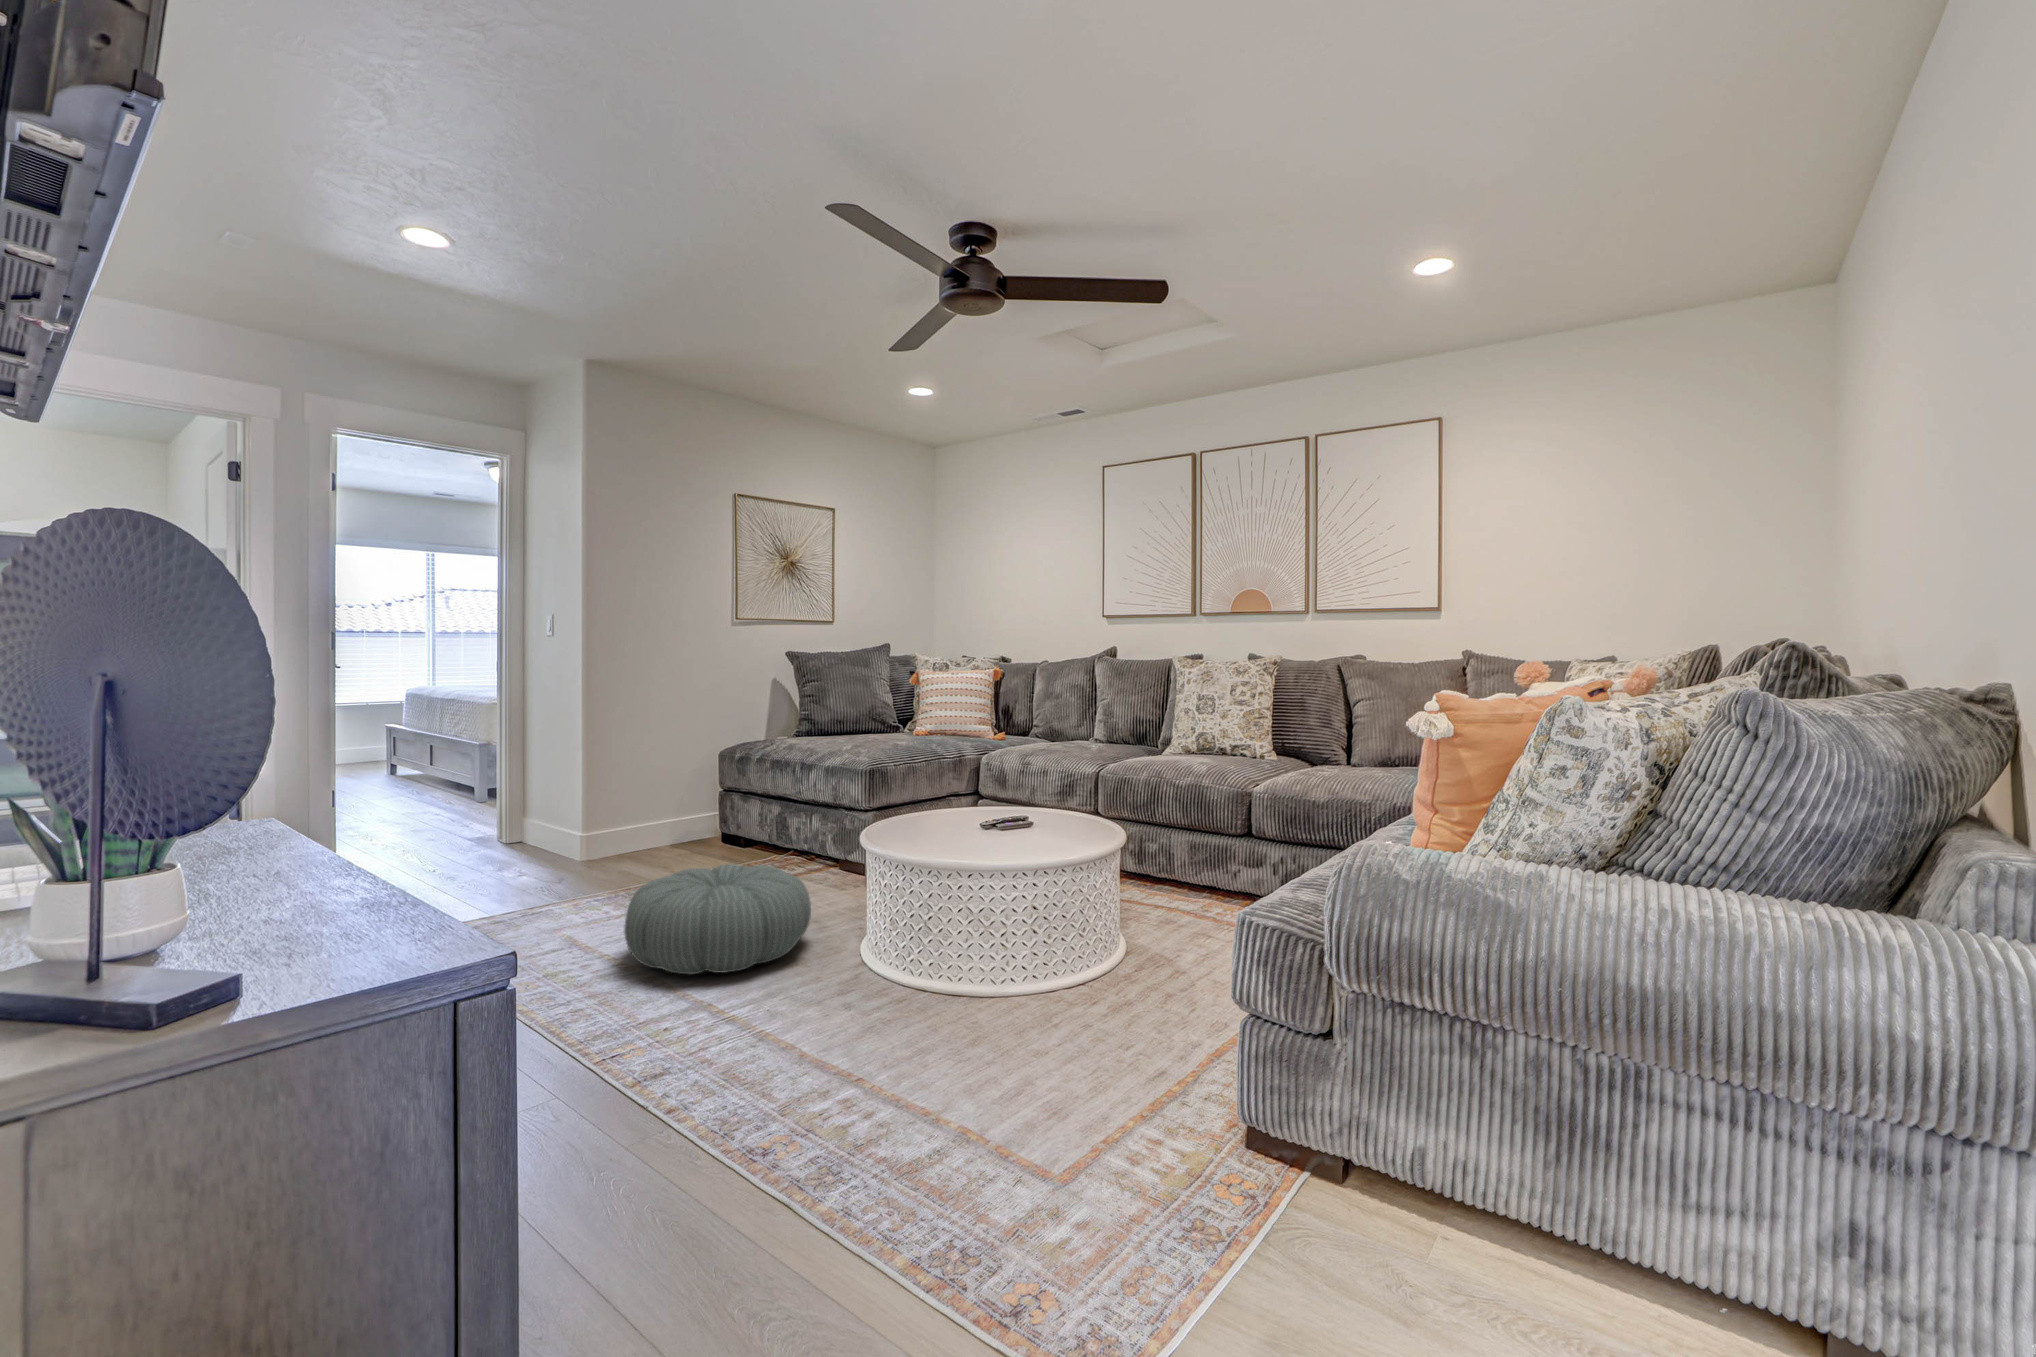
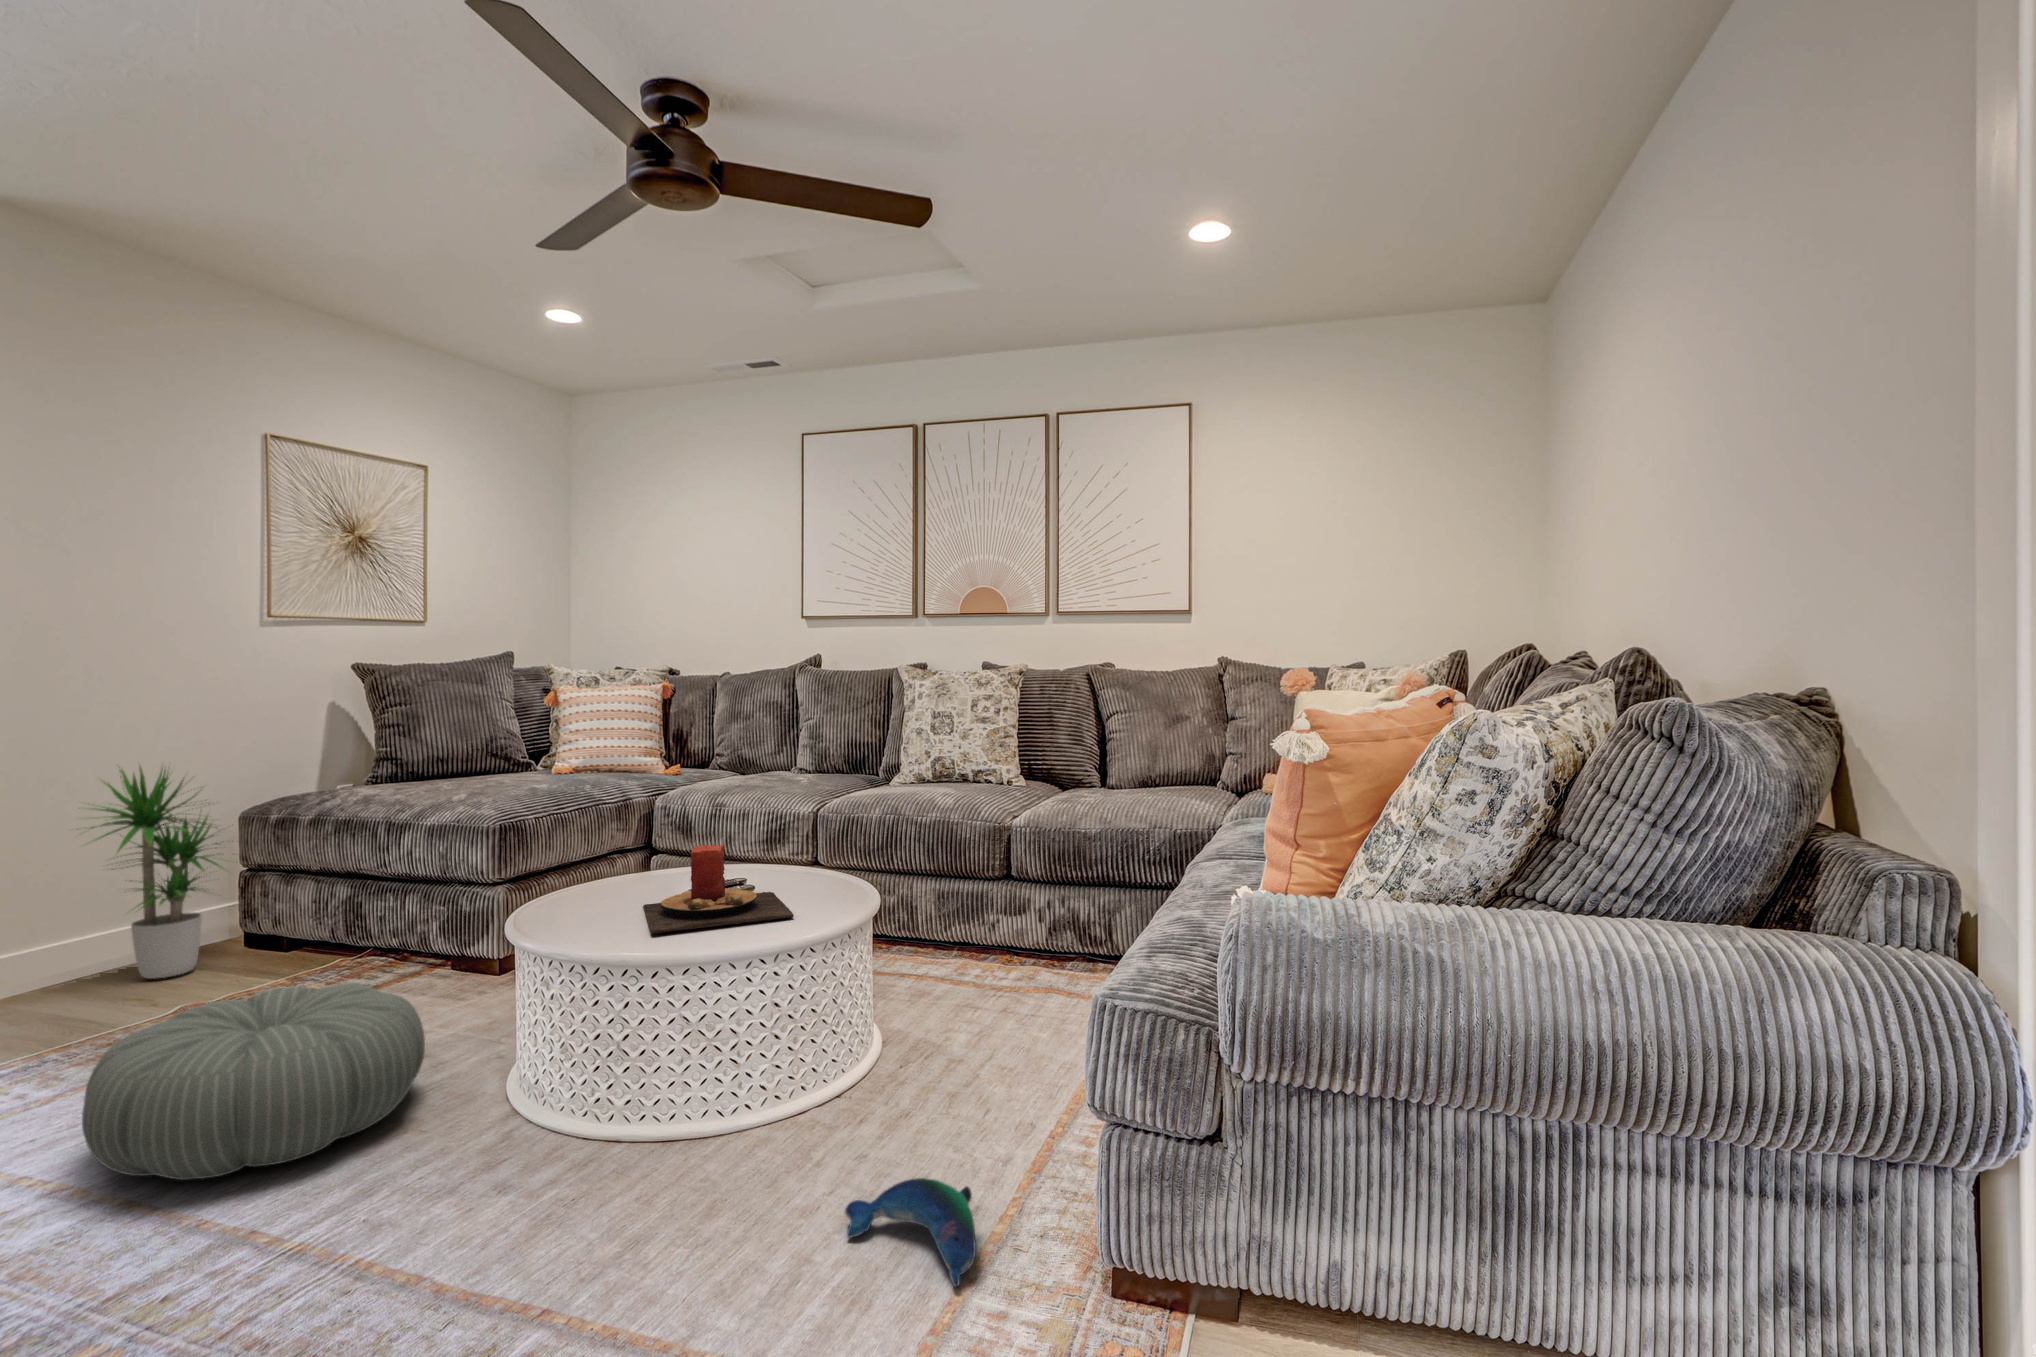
potted plant: none [623,714,721,857] -> present [90,766,224,978]
candle: none [950,787,1052,848] -> present [643,845,794,934]
plush toy: none [1061,1041,1153,1119] -> present [845,1178,976,1287]

